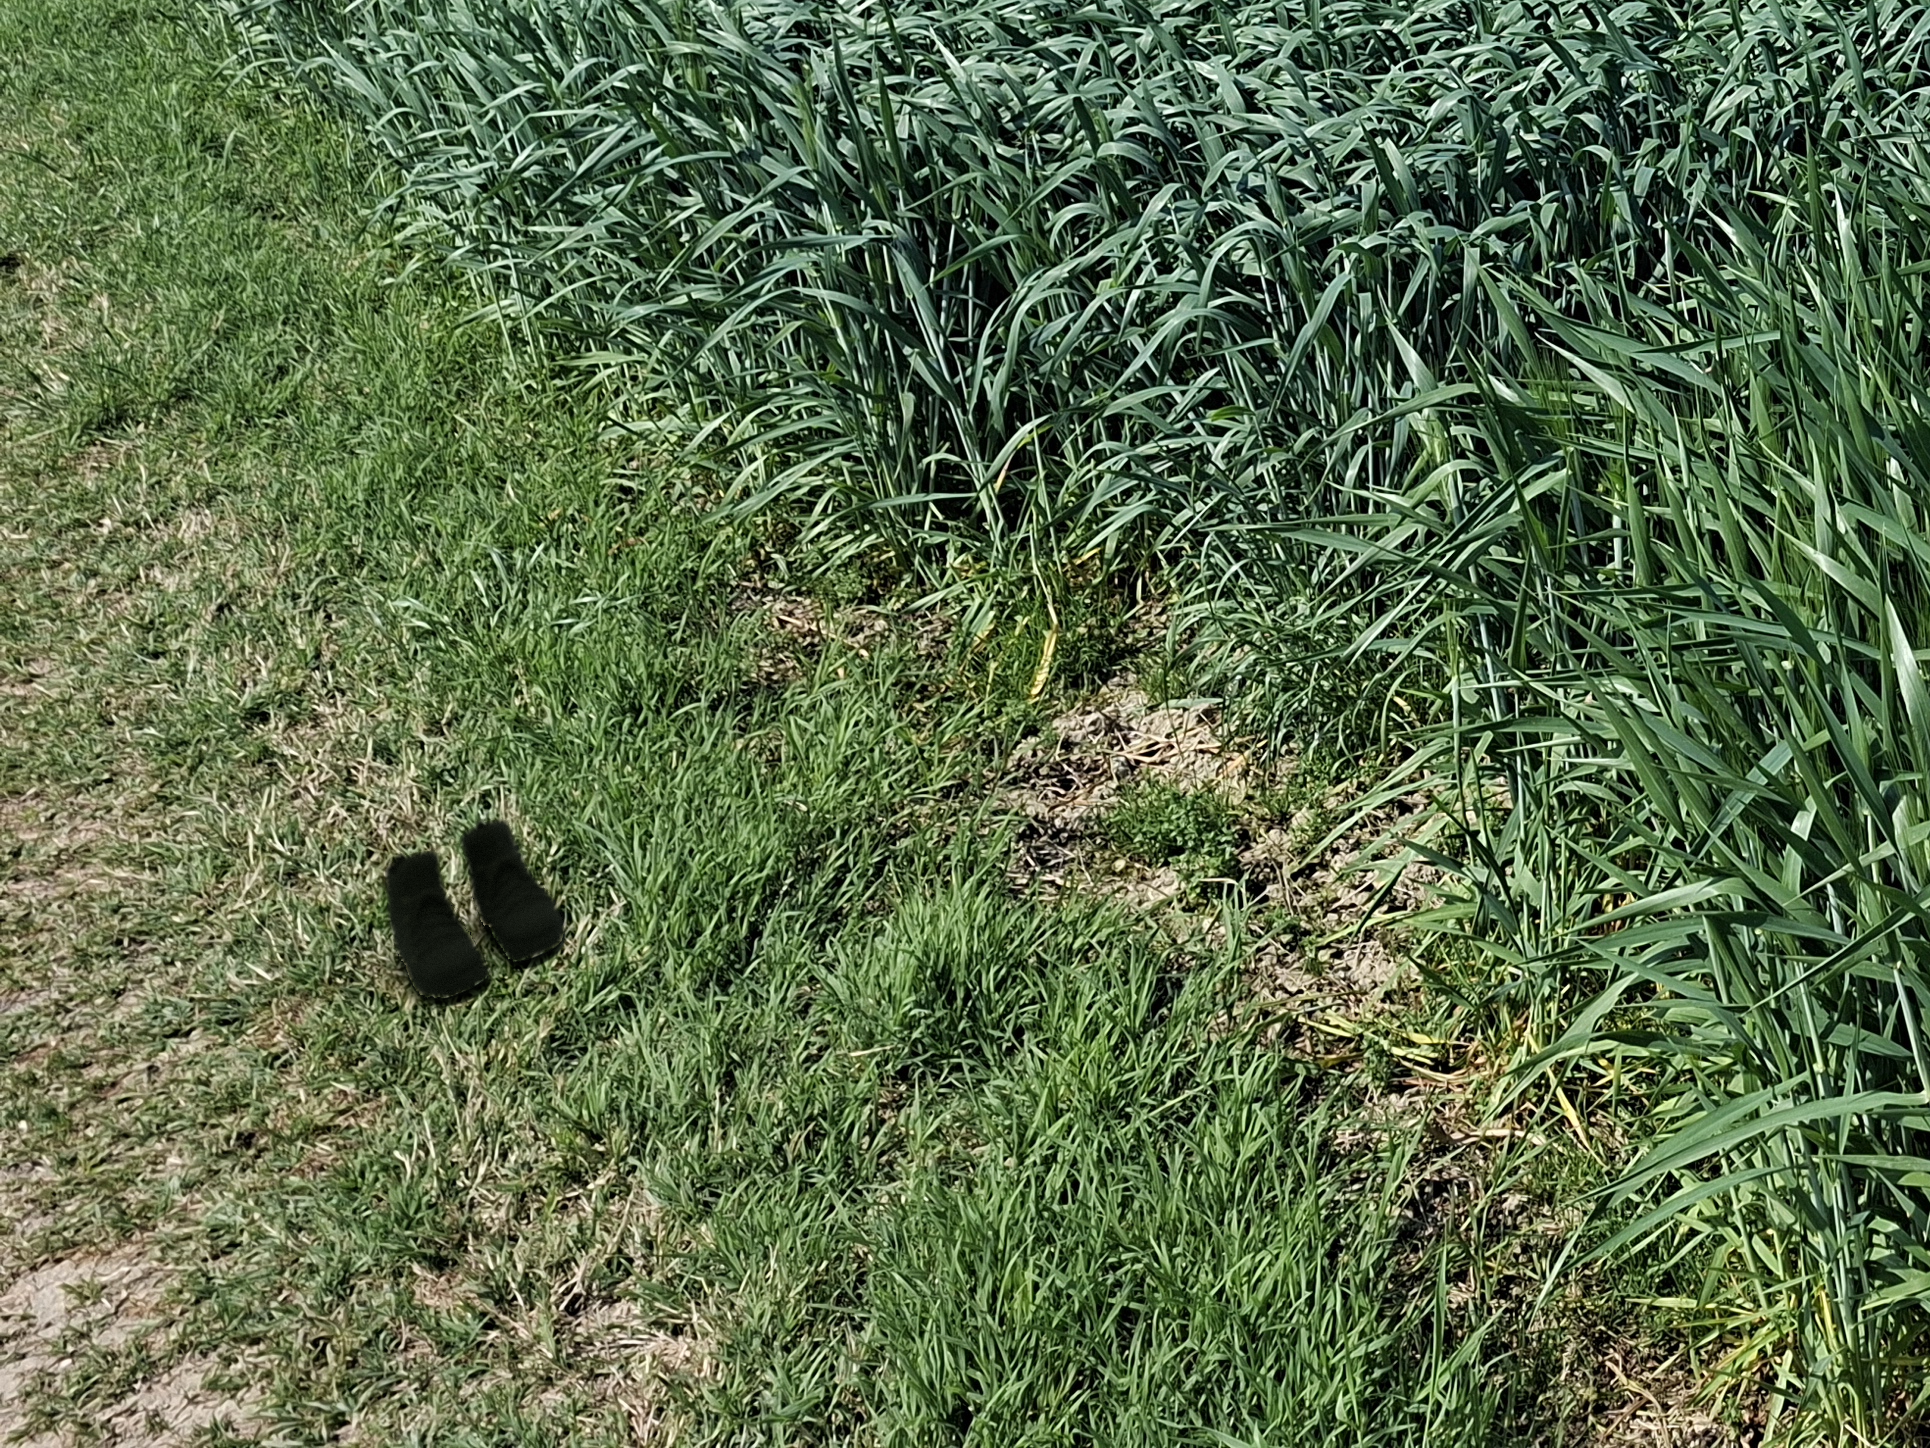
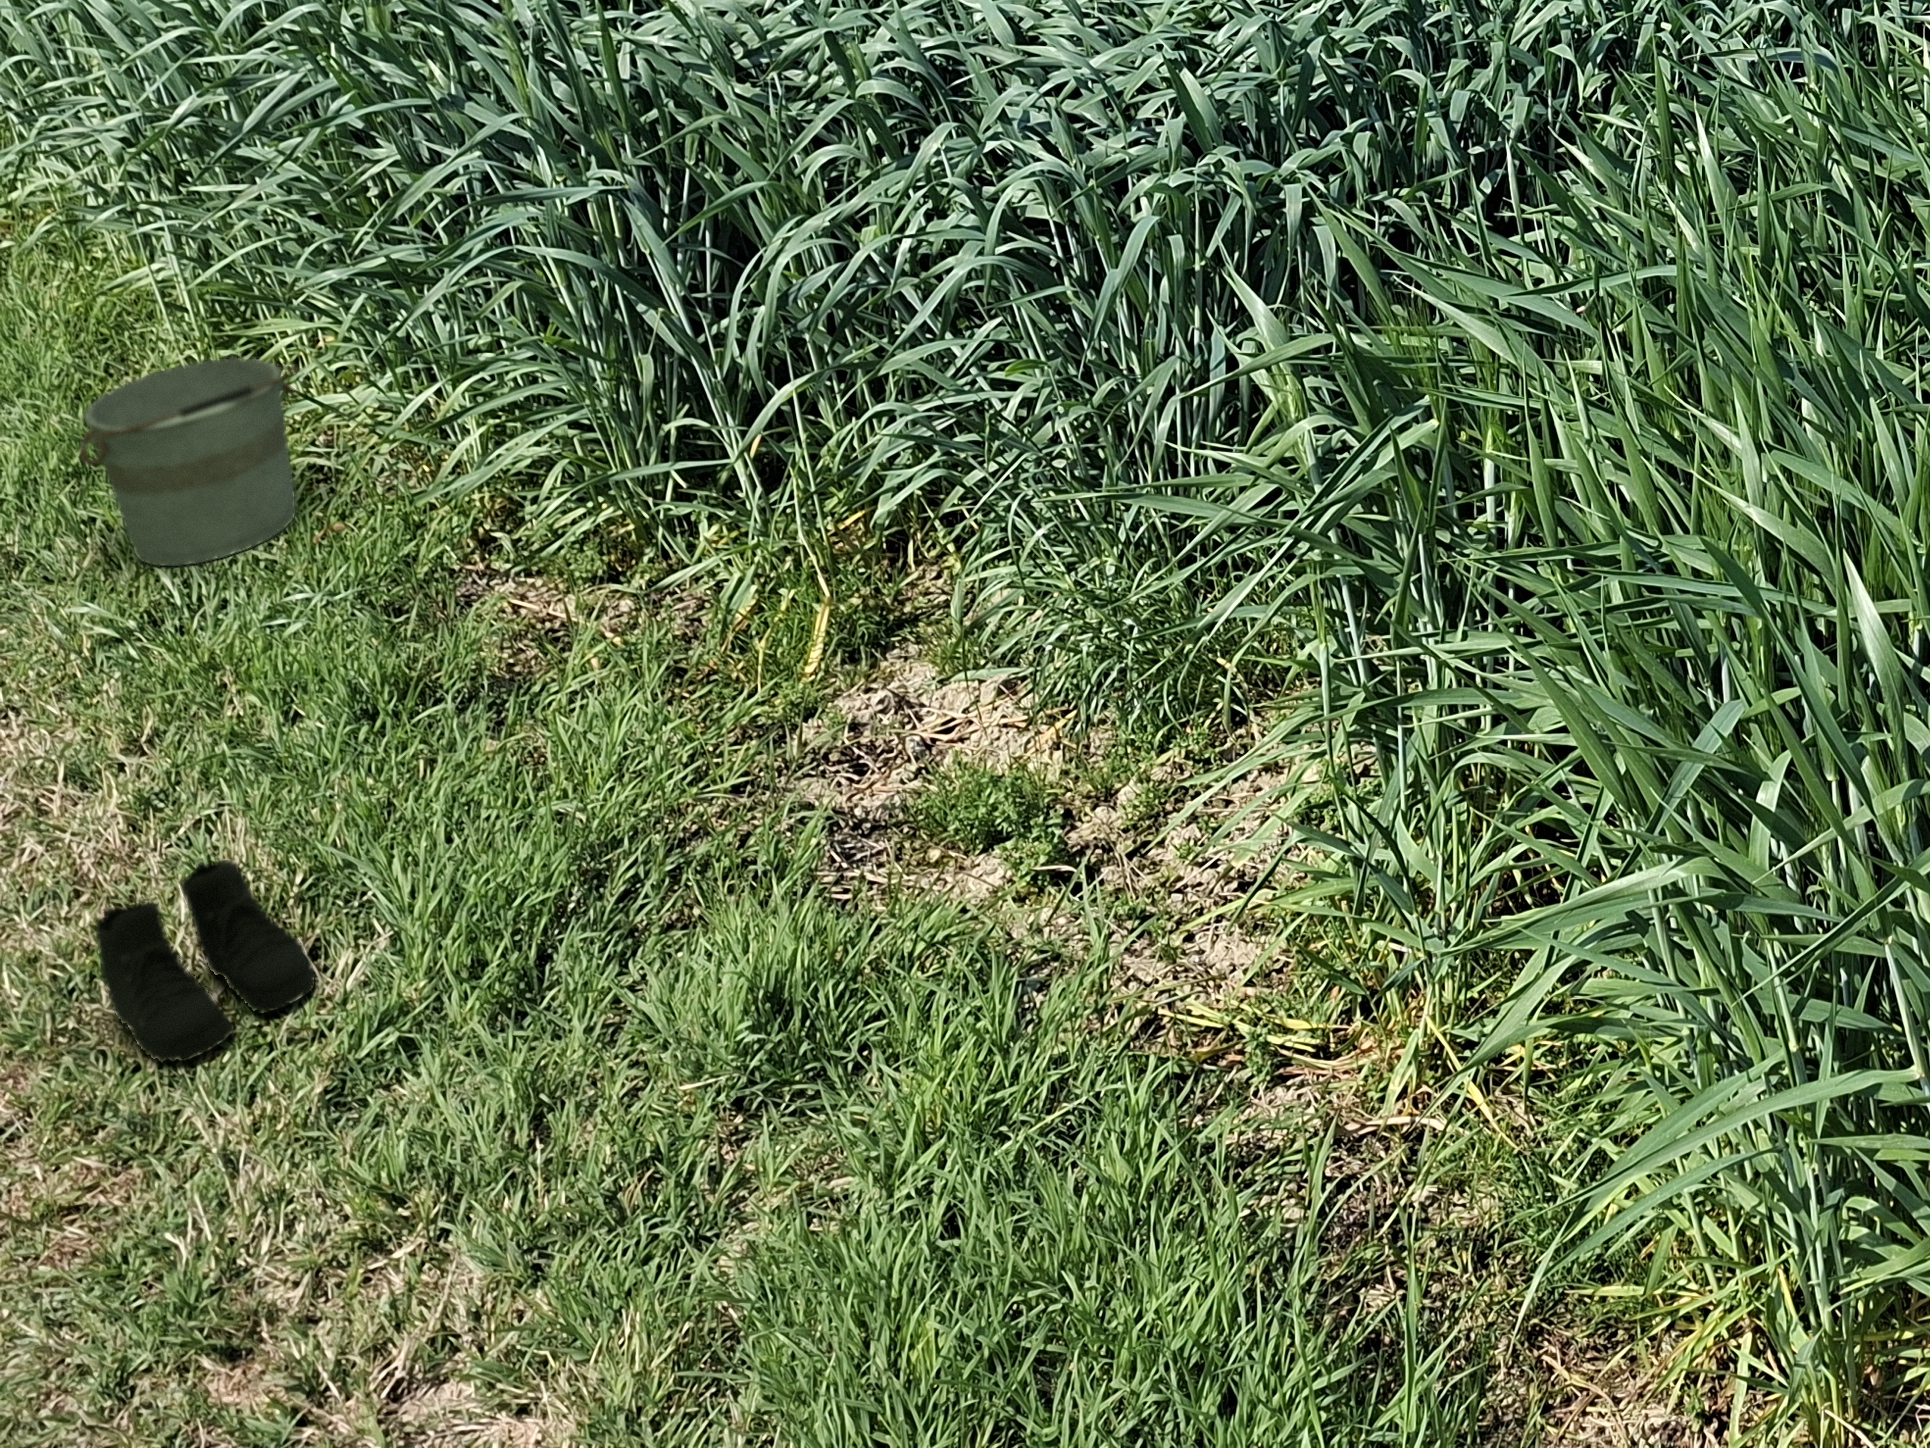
bucket: none [446,384,632,568] -> present [79,358,299,566]

